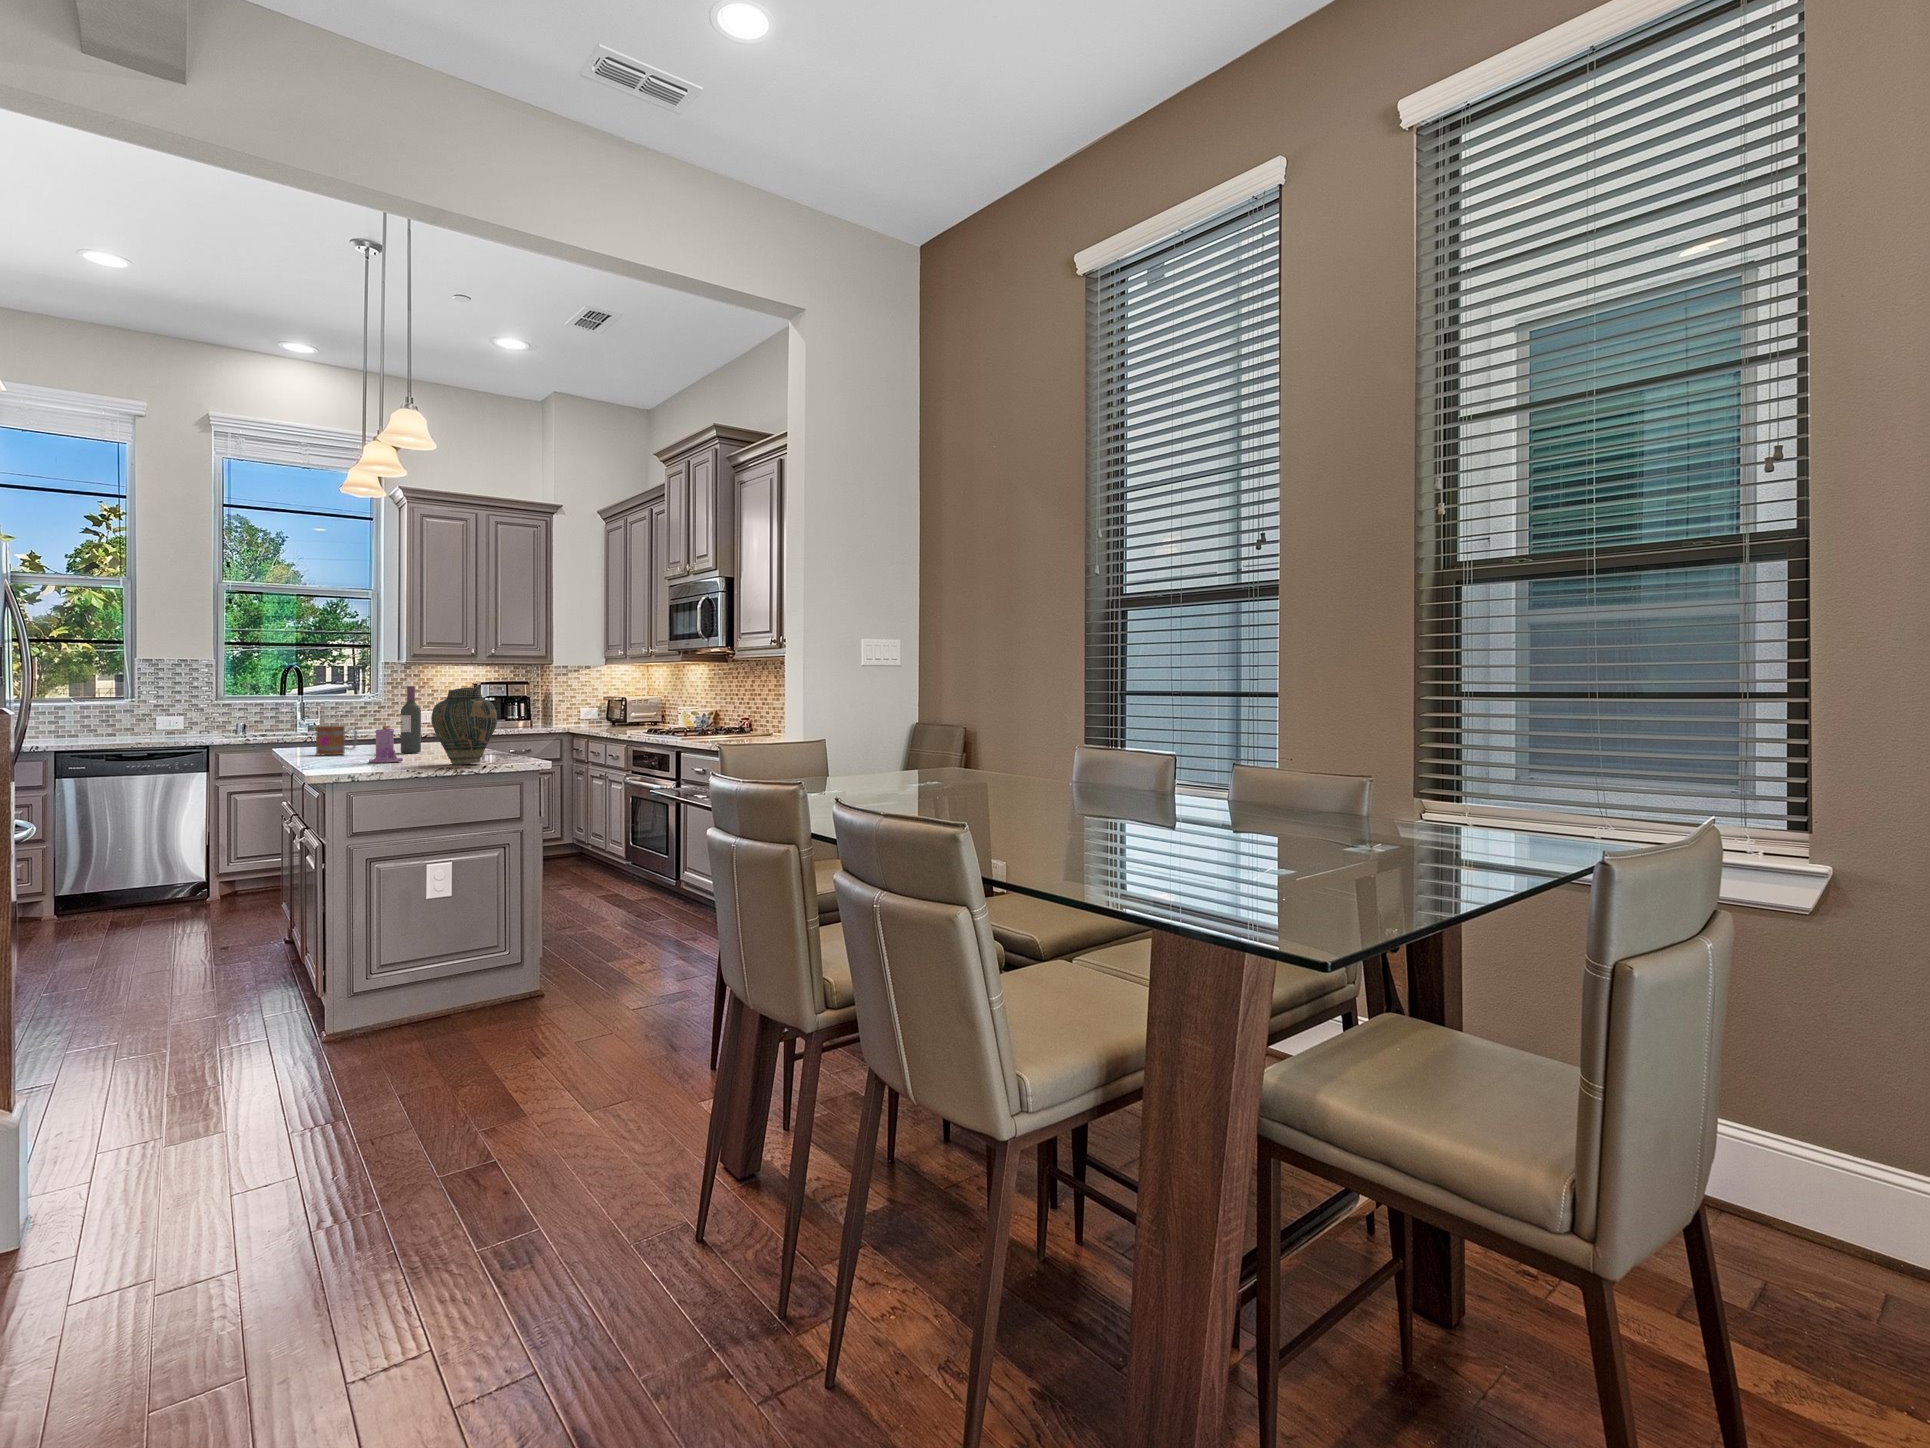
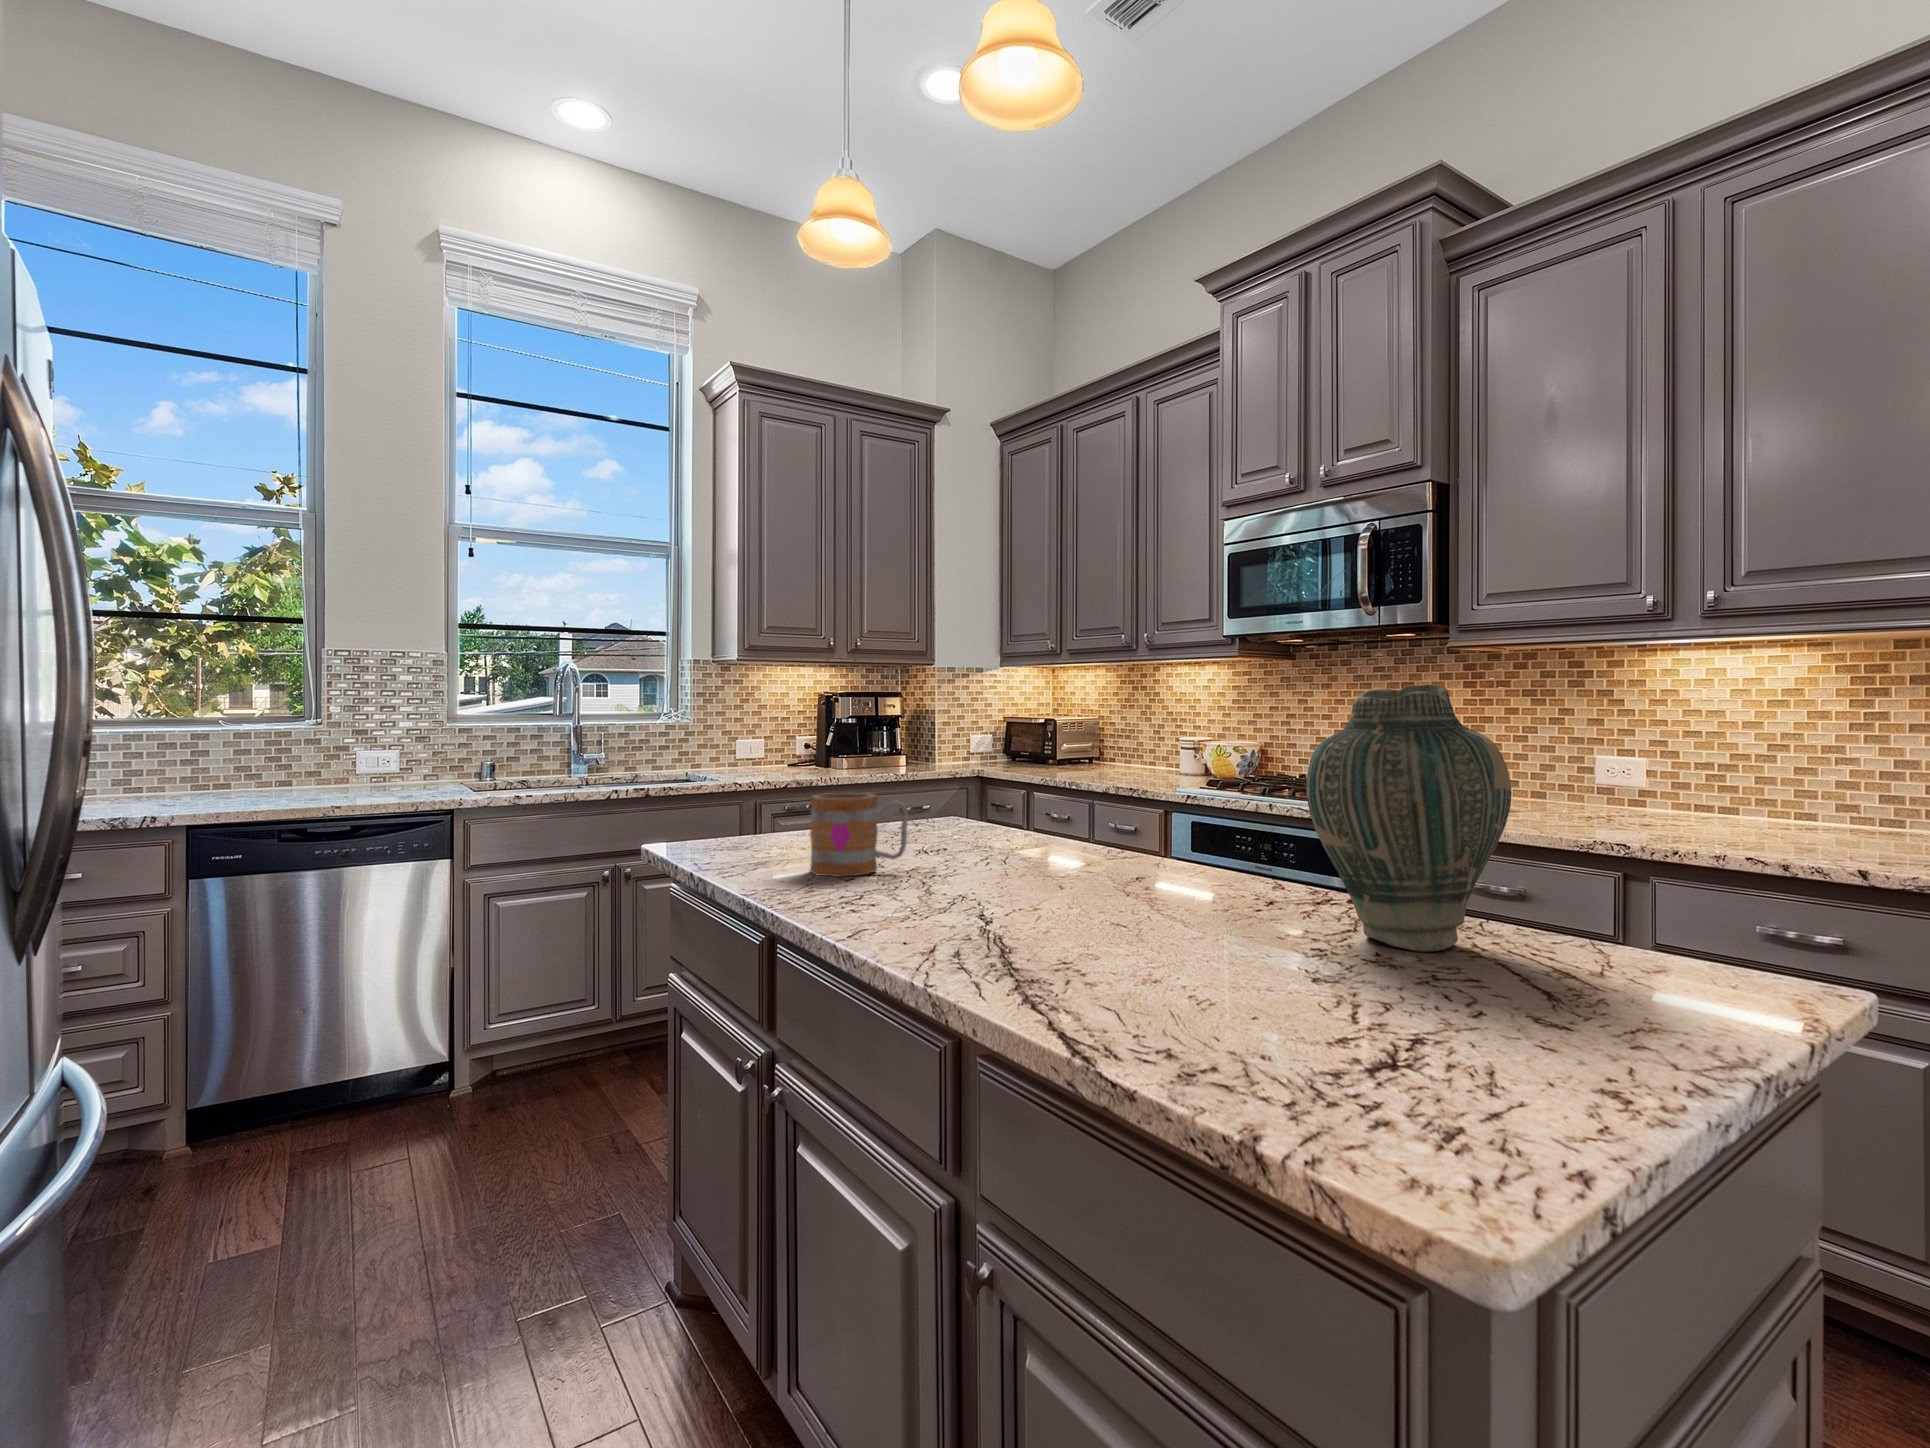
wine bottle: present [401,686,421,753] -> none [950,692,992,855]
candle: present [369,725,403,763] -> none [1101,804,1199,941]

